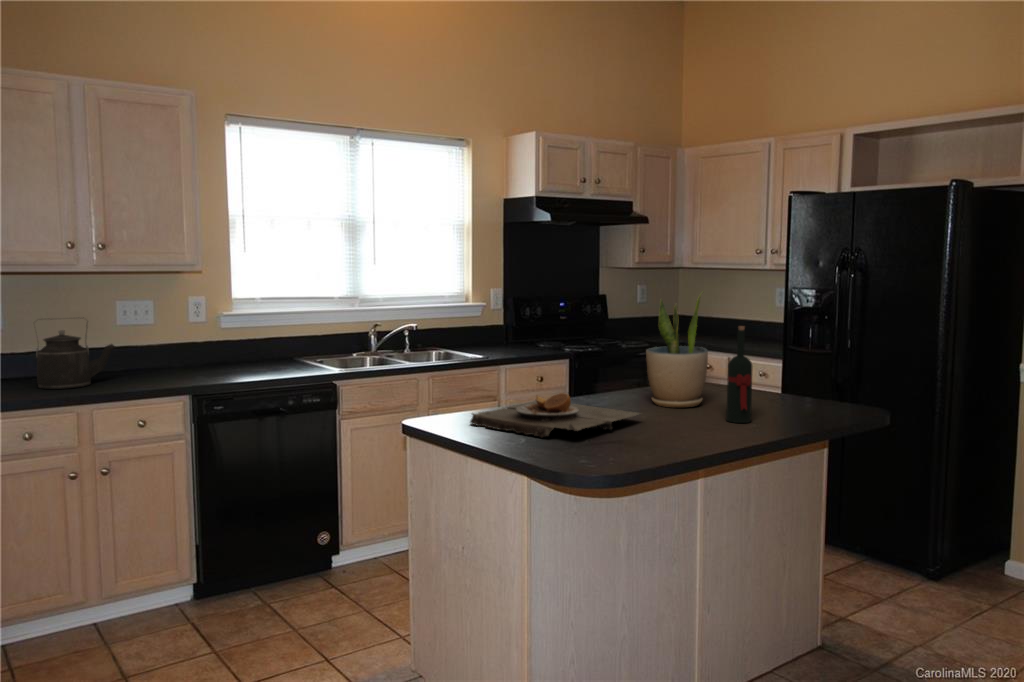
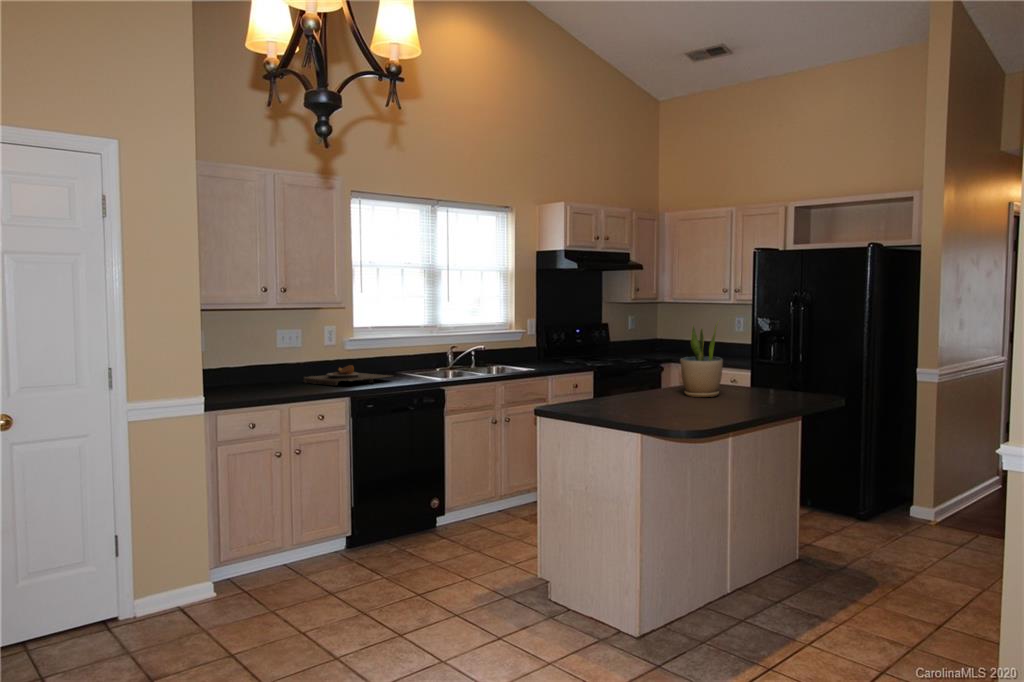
kettle: present [36,317,115,389] -> none [240,342,293,394]
wine bottle: present [726,326,752,423] -> none [741,341,758,405]
plate: present [470,393,639,437] -> present [303,365,391,386]

